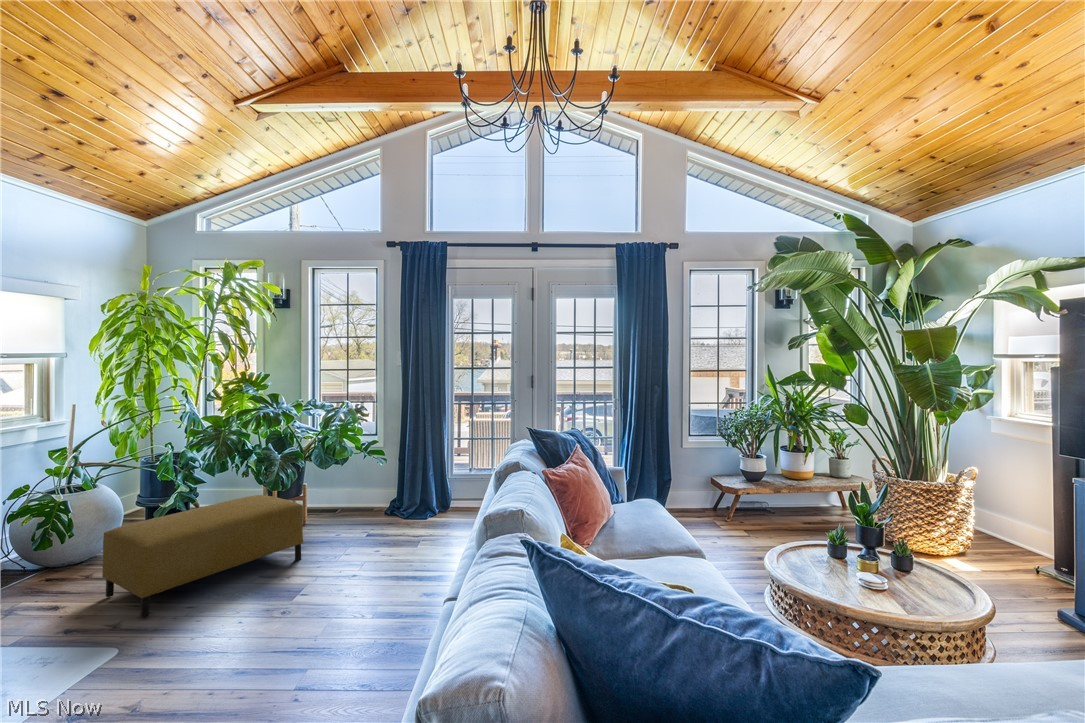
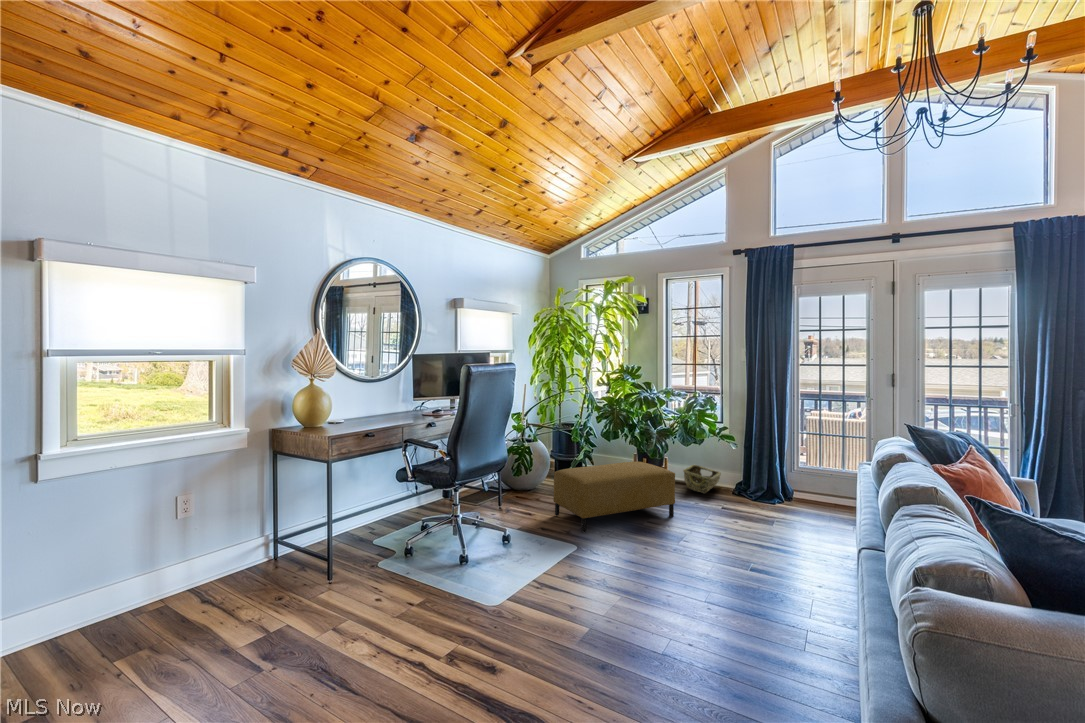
woven basket: none [326,485,374,519] -> present [683,465,721,493]

